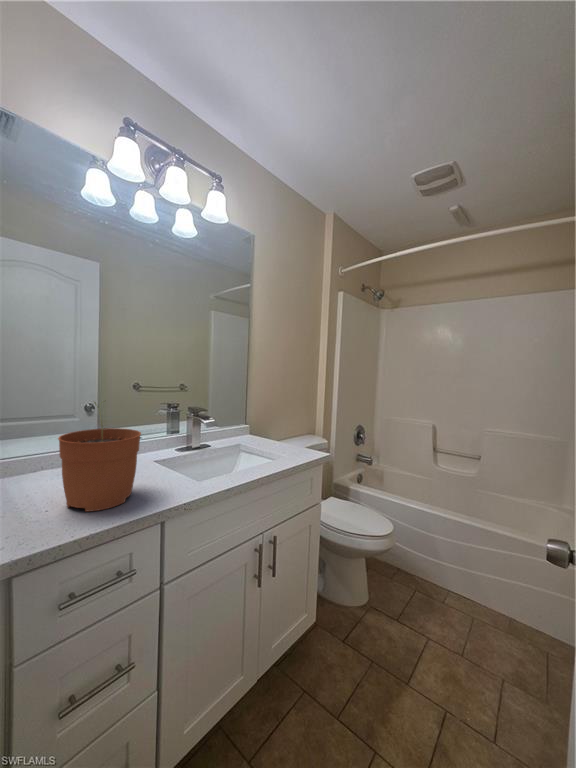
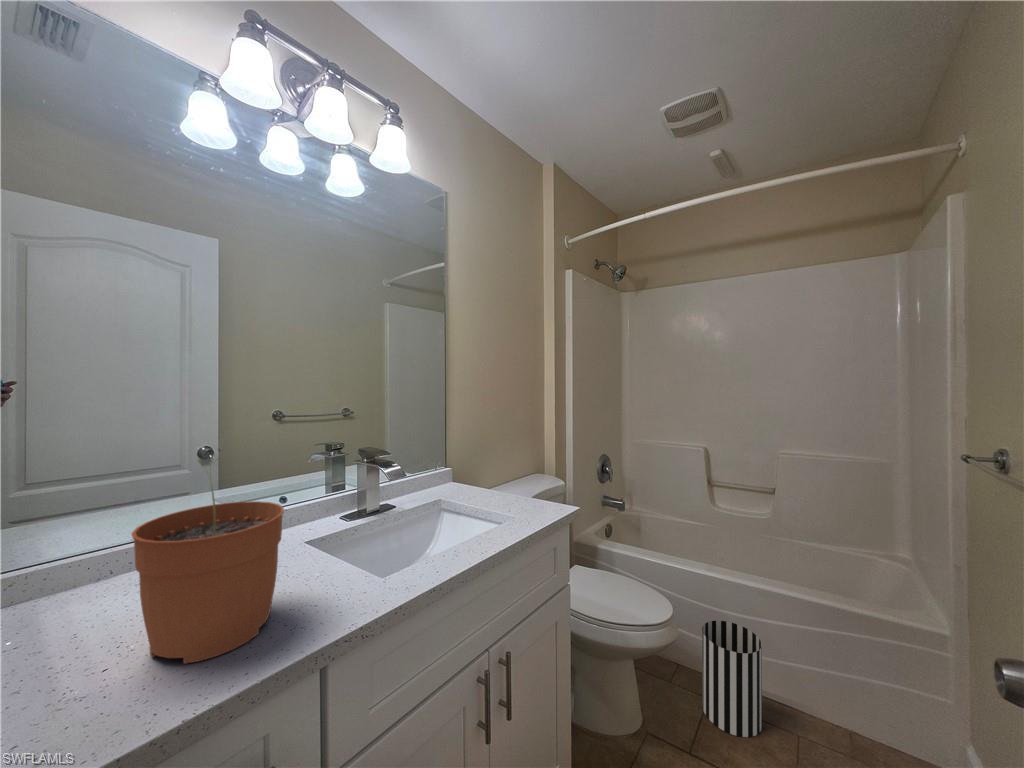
wastebasket: none [413,540,457,617] -> present [702,621,762,737]

